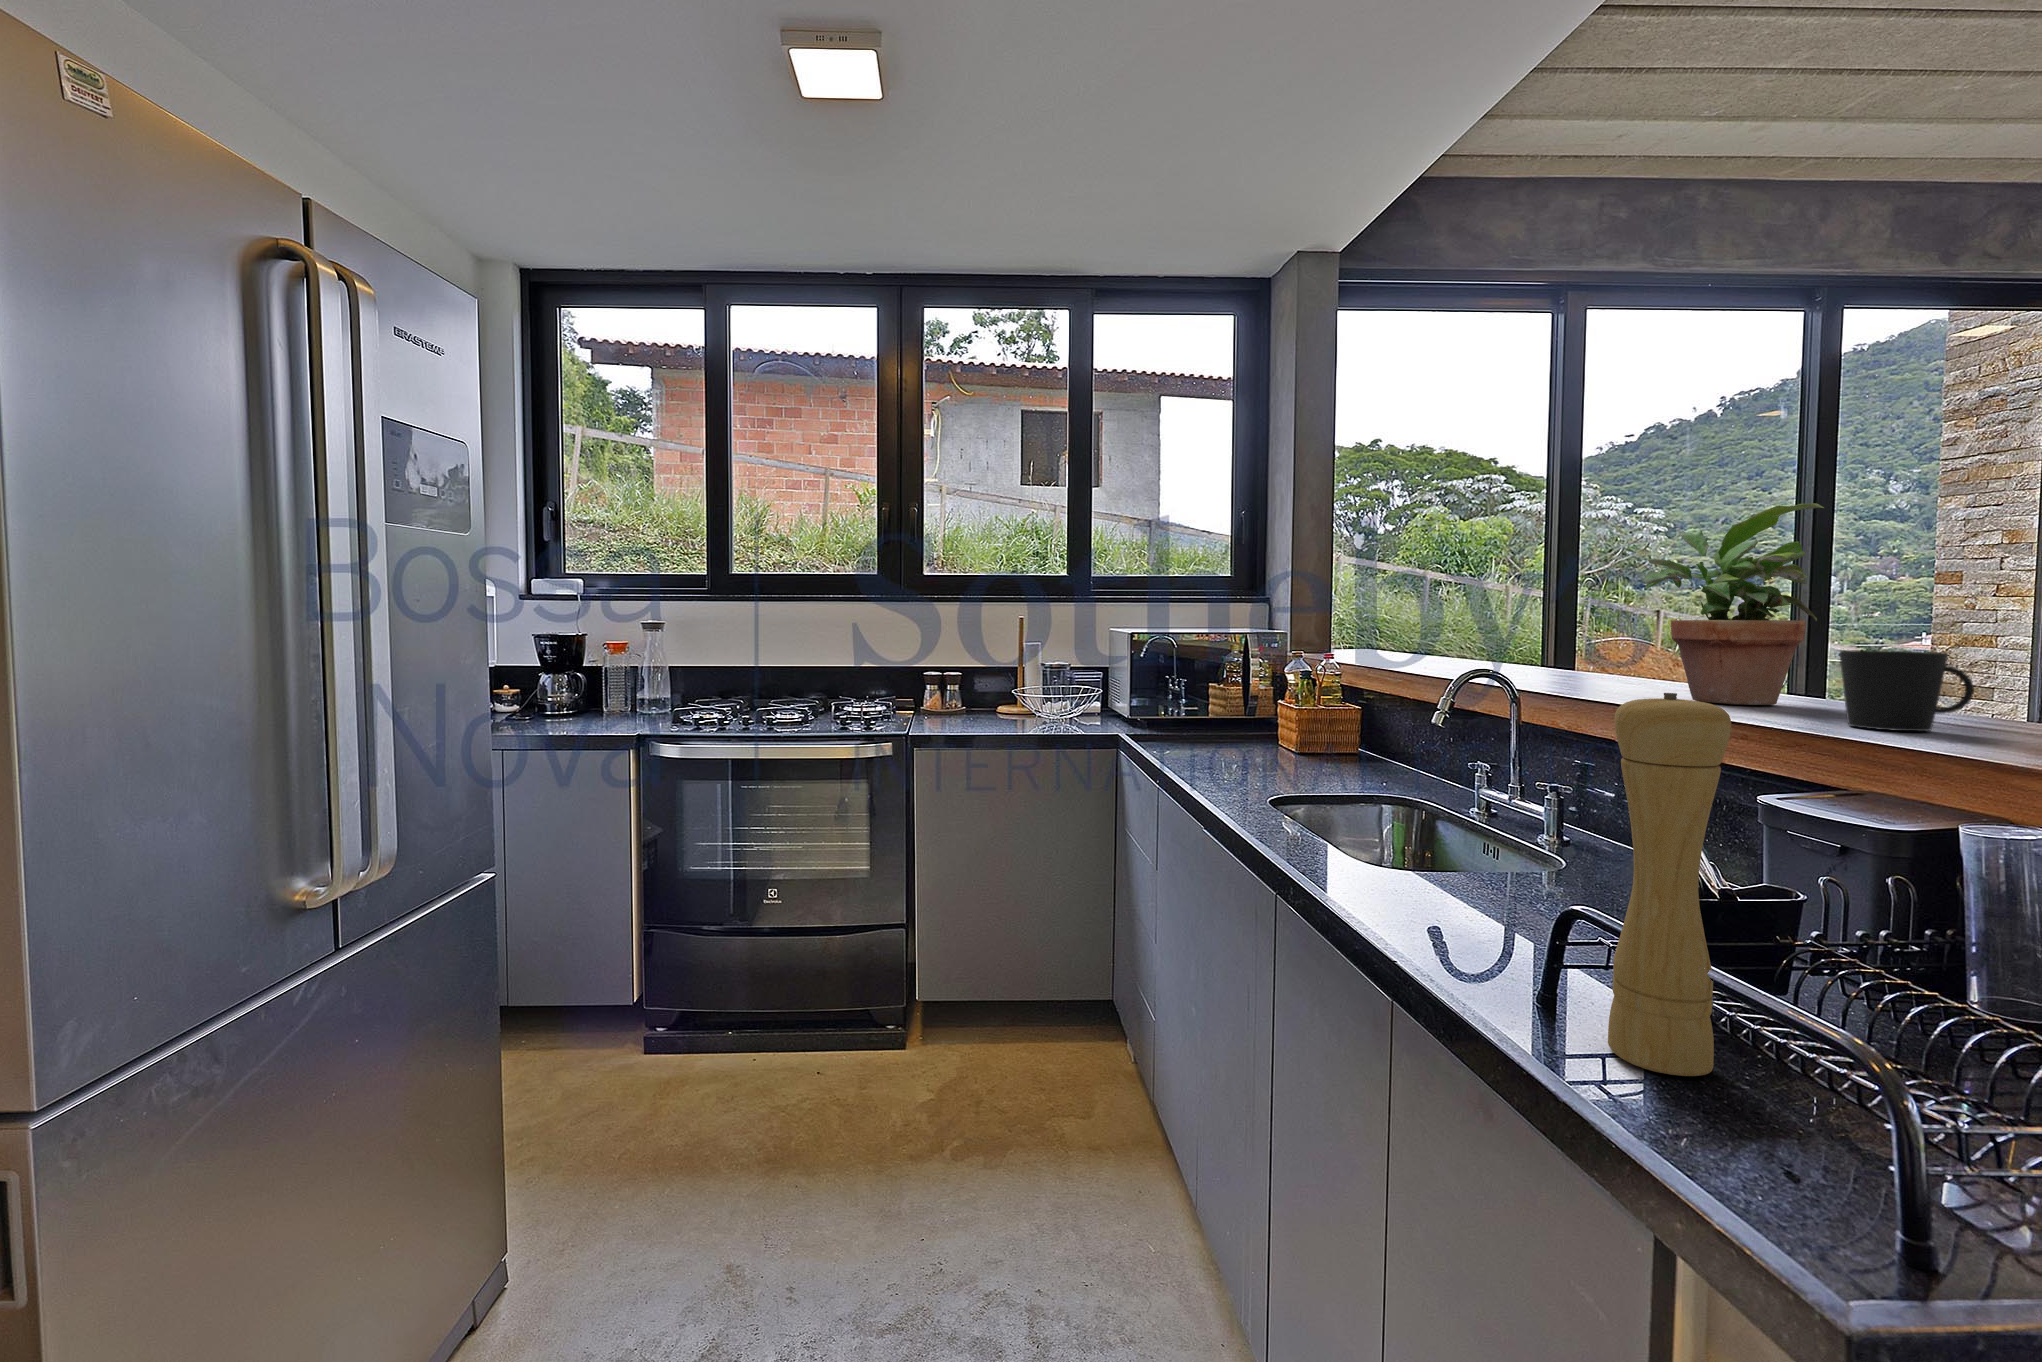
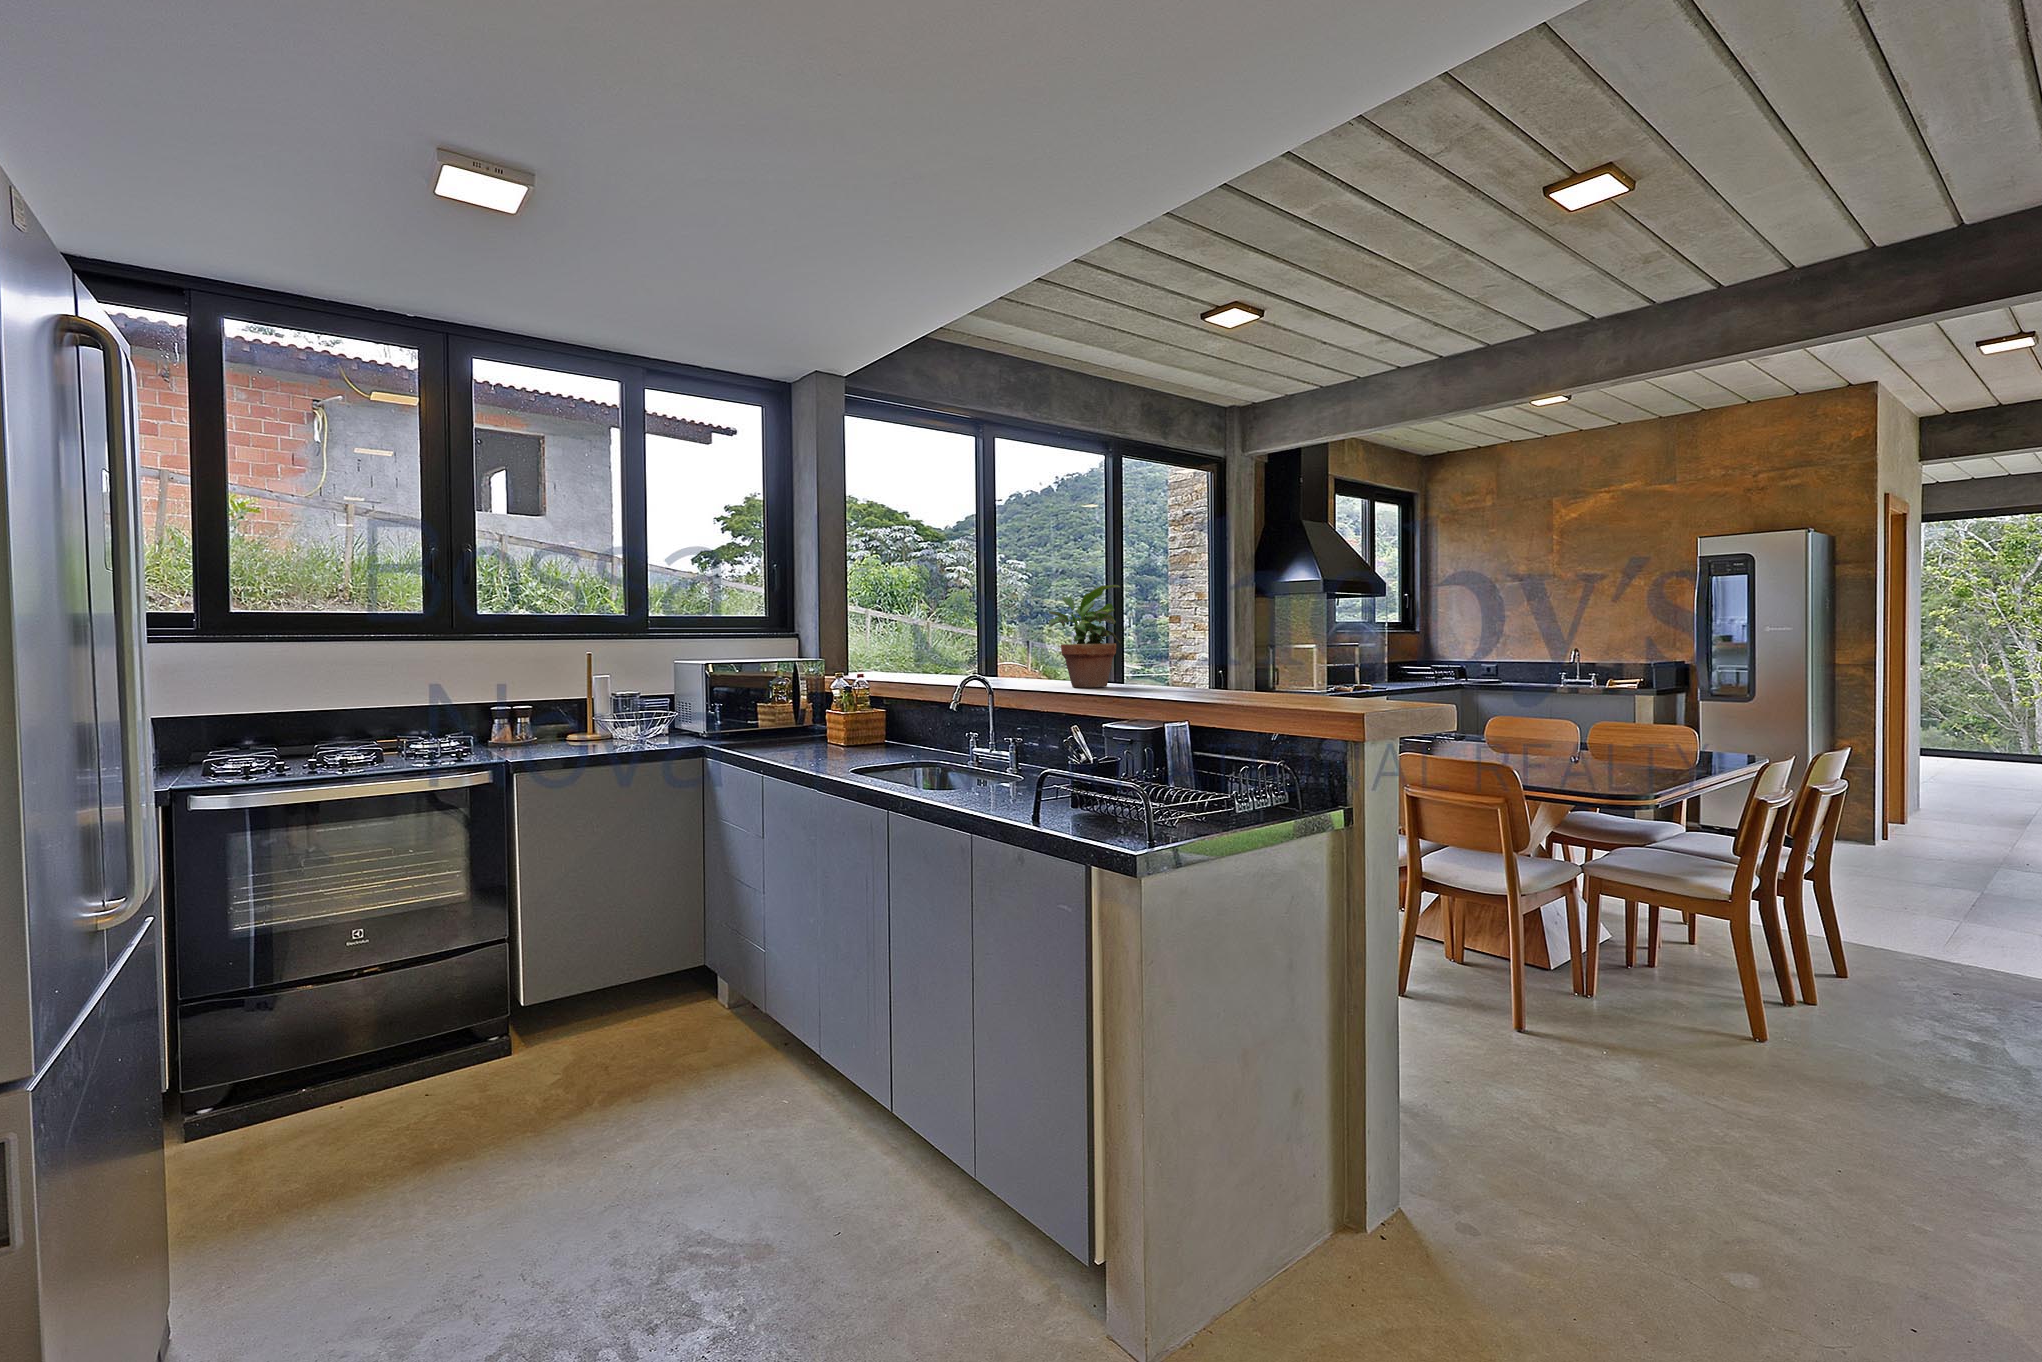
cup: present [1840,650,1974,731] -> none [1130,657,1175,693]
pepper mill: present [1608,693,1731,1076] -> none [1060,675,1100,833]

